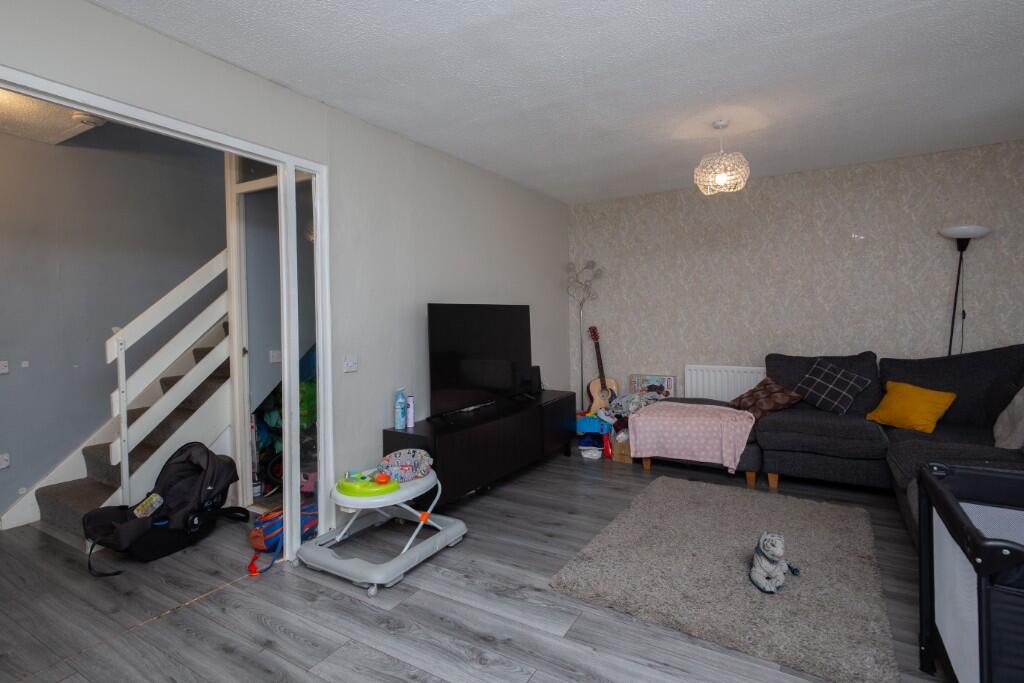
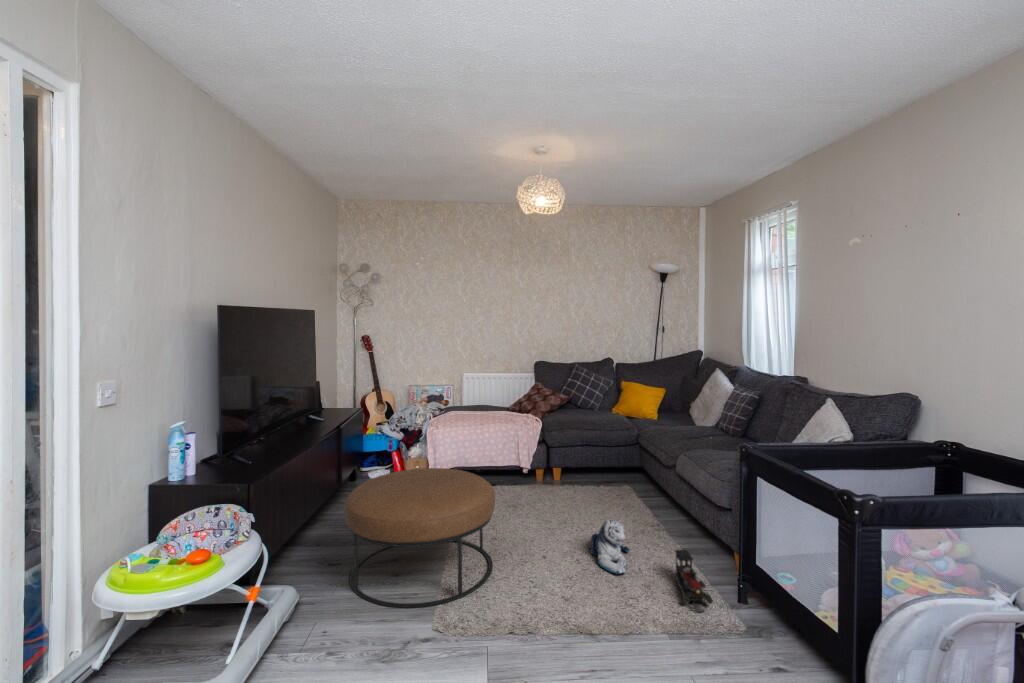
ottoman: none [506,448,642,567] -> present [344,468,495,608]
toy train: none [823,581,865,657] -> present [675,549,713,608]

